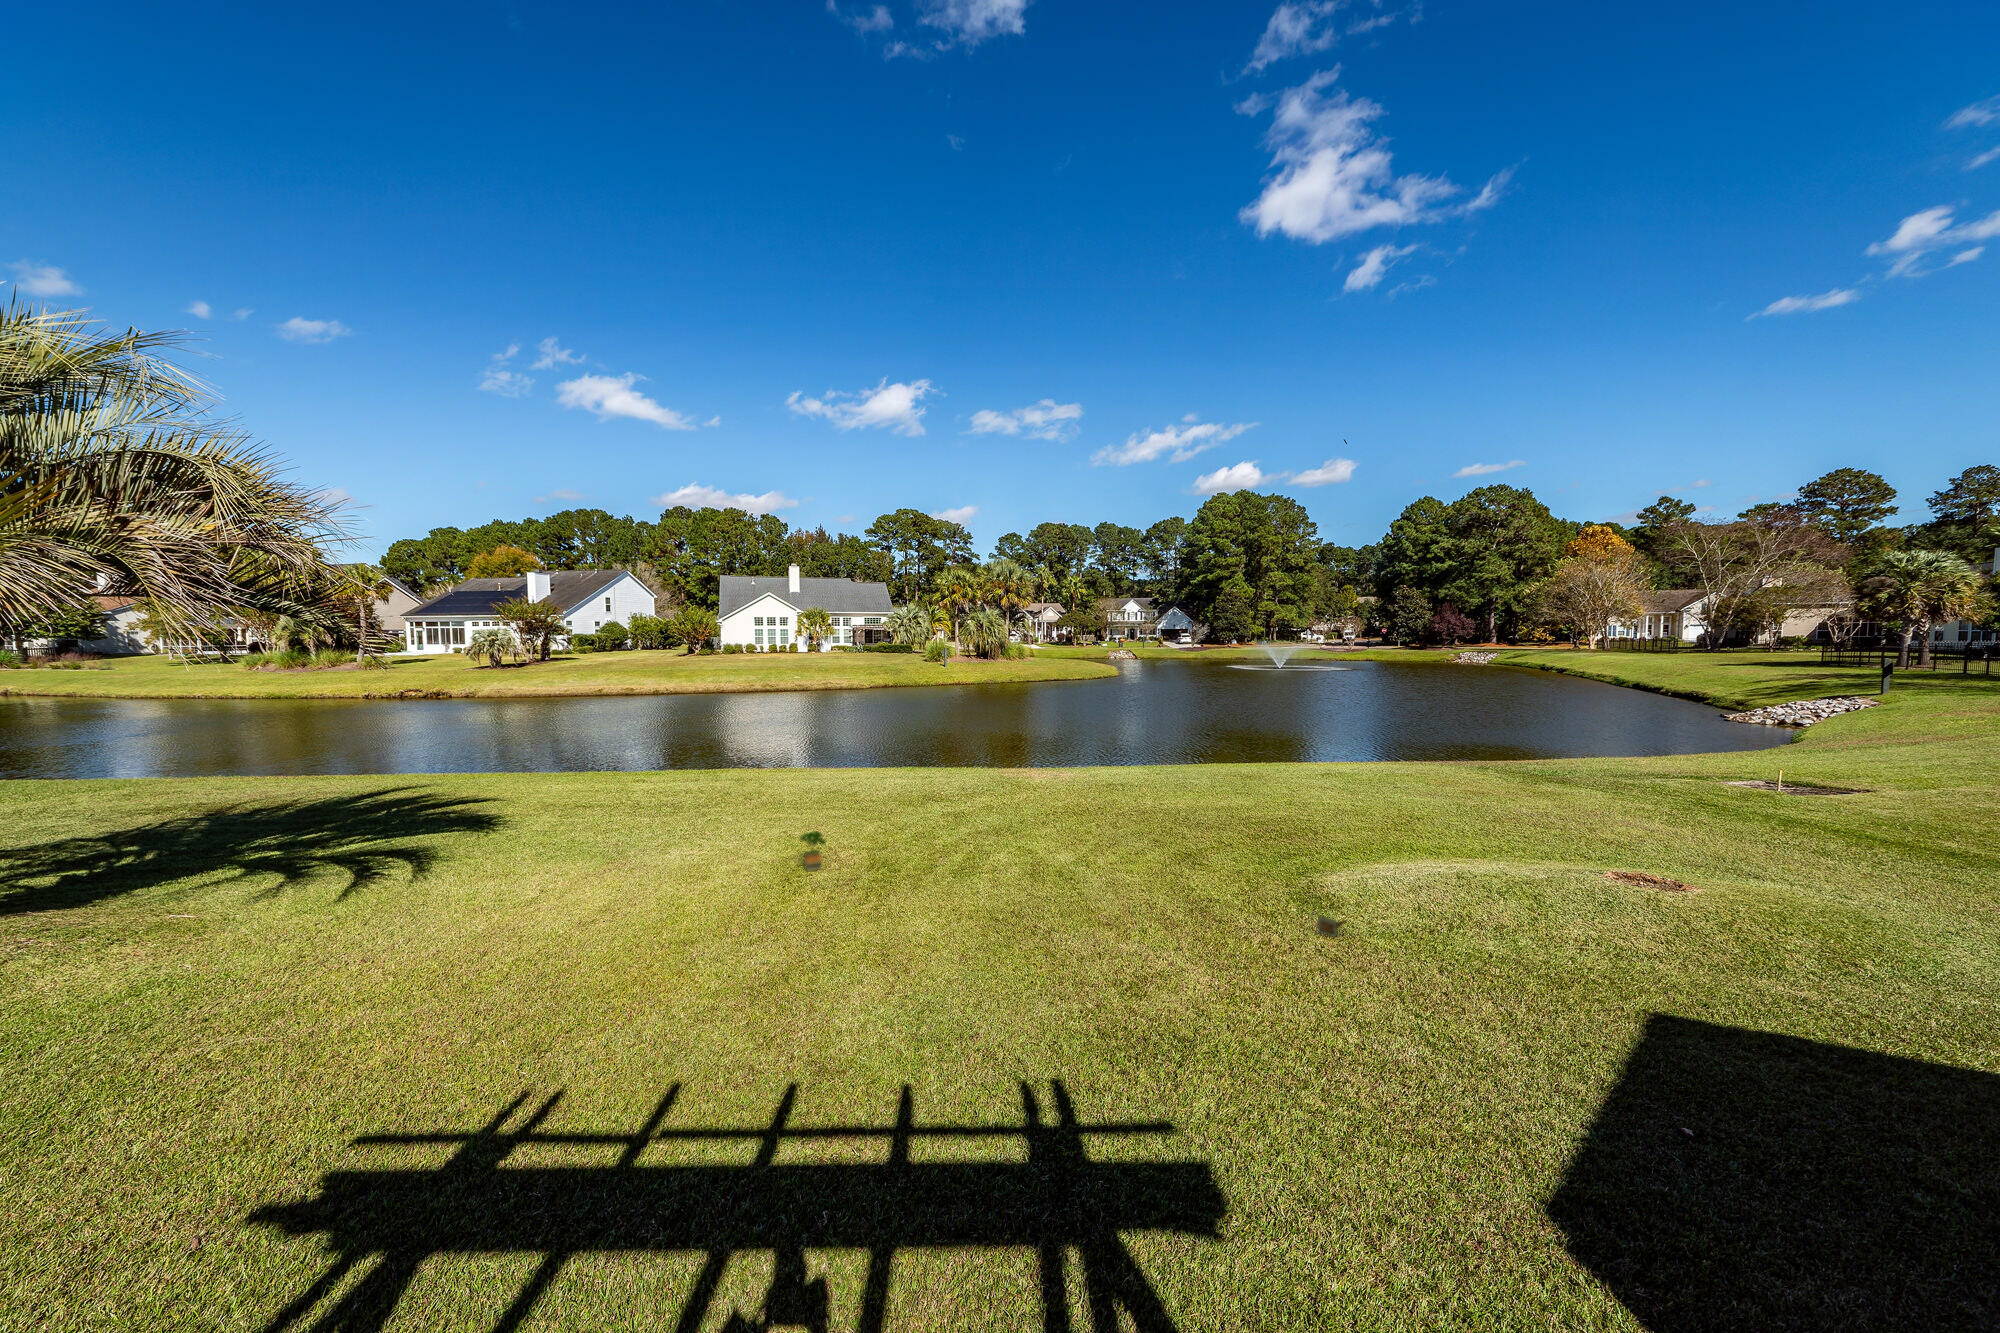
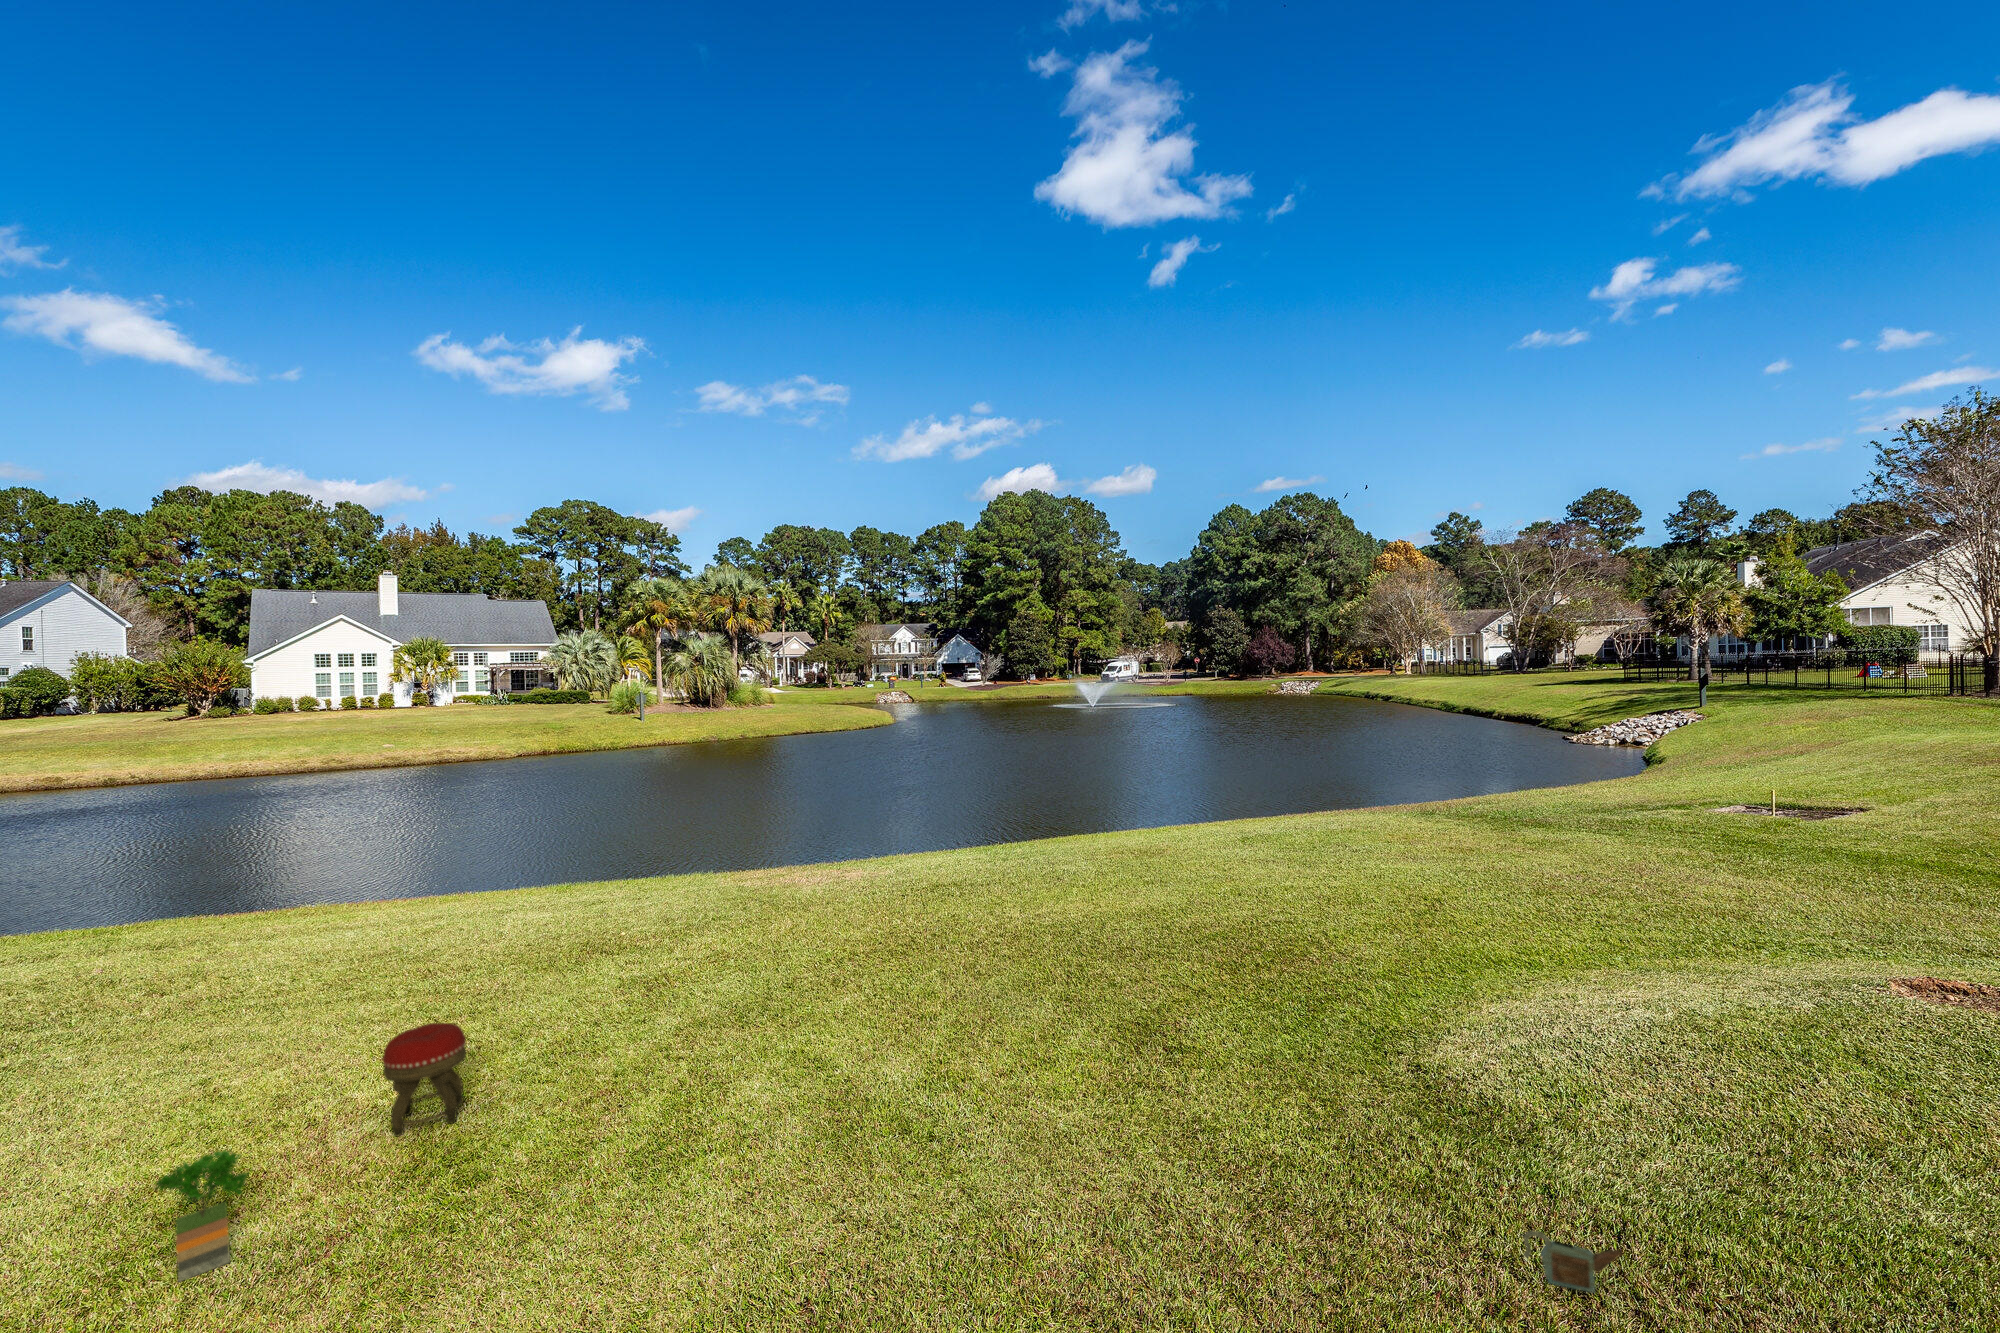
footstool: none [858,803,888,845] -> present [382,1023,466,1137]

